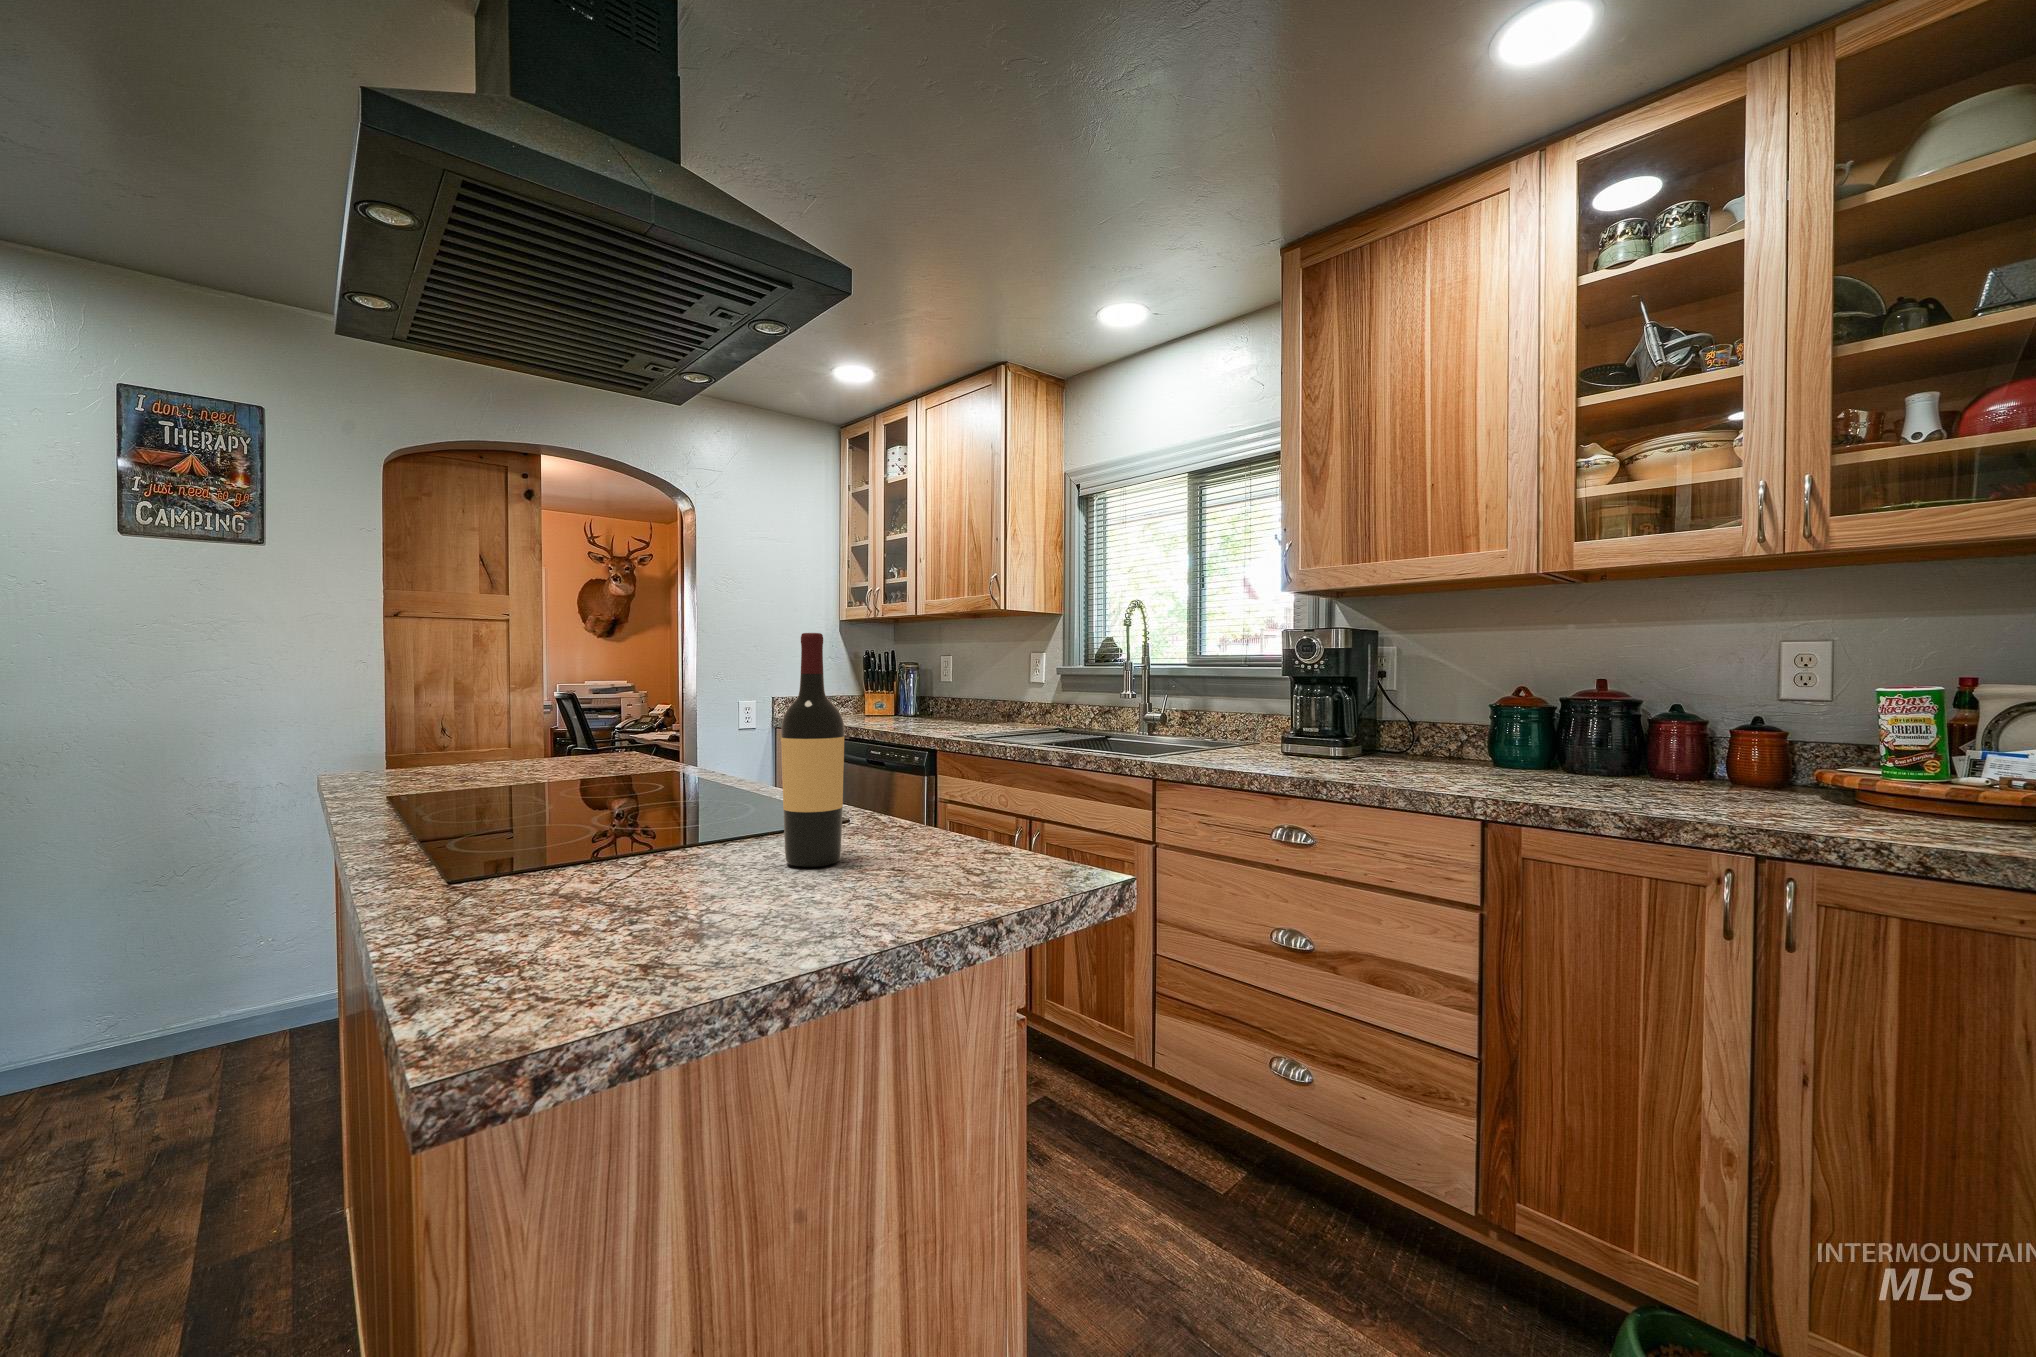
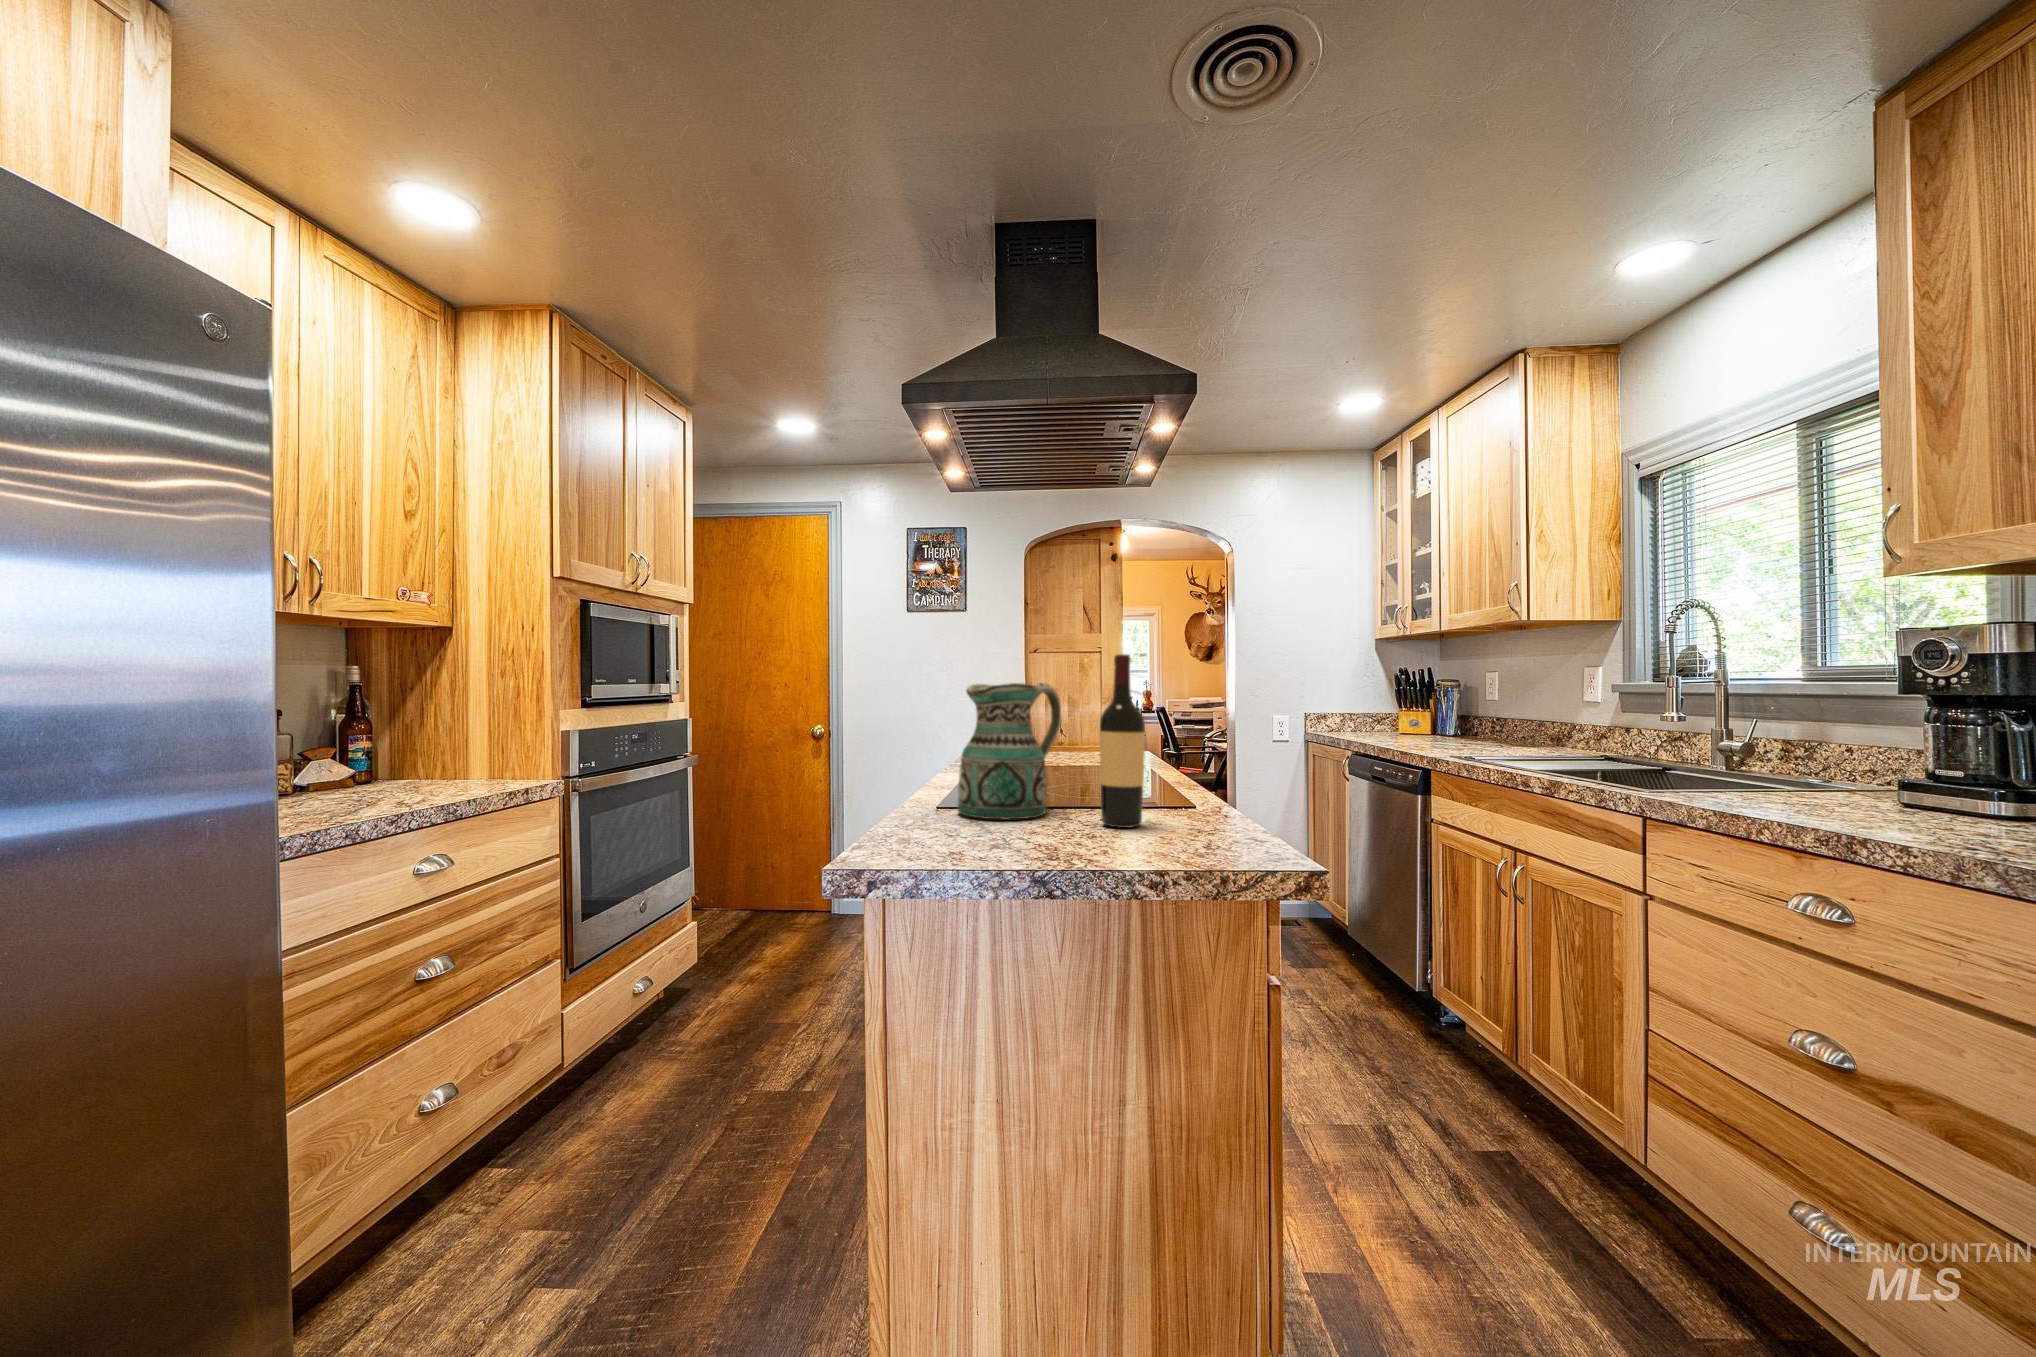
ceramic pitcher: none [530,672,684,888] -> present [958,683,1061,820]

